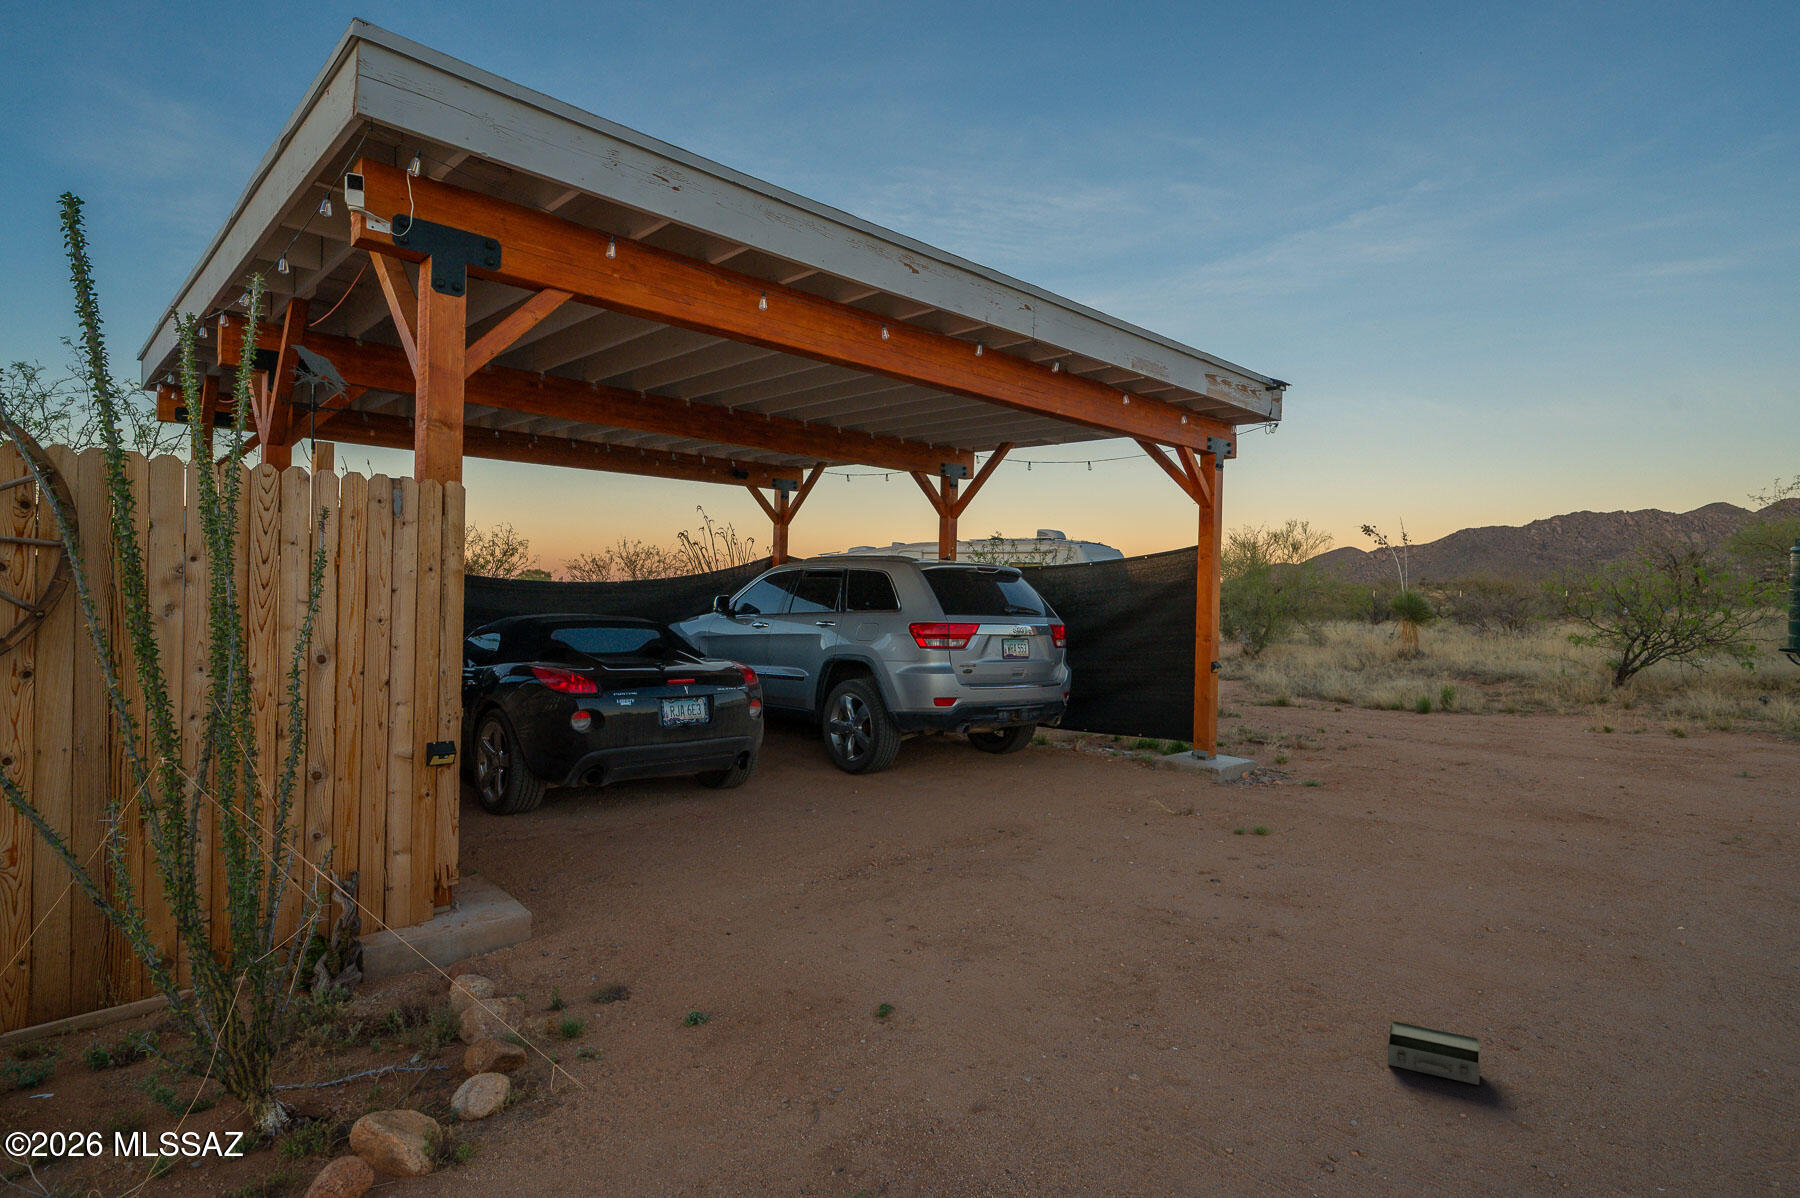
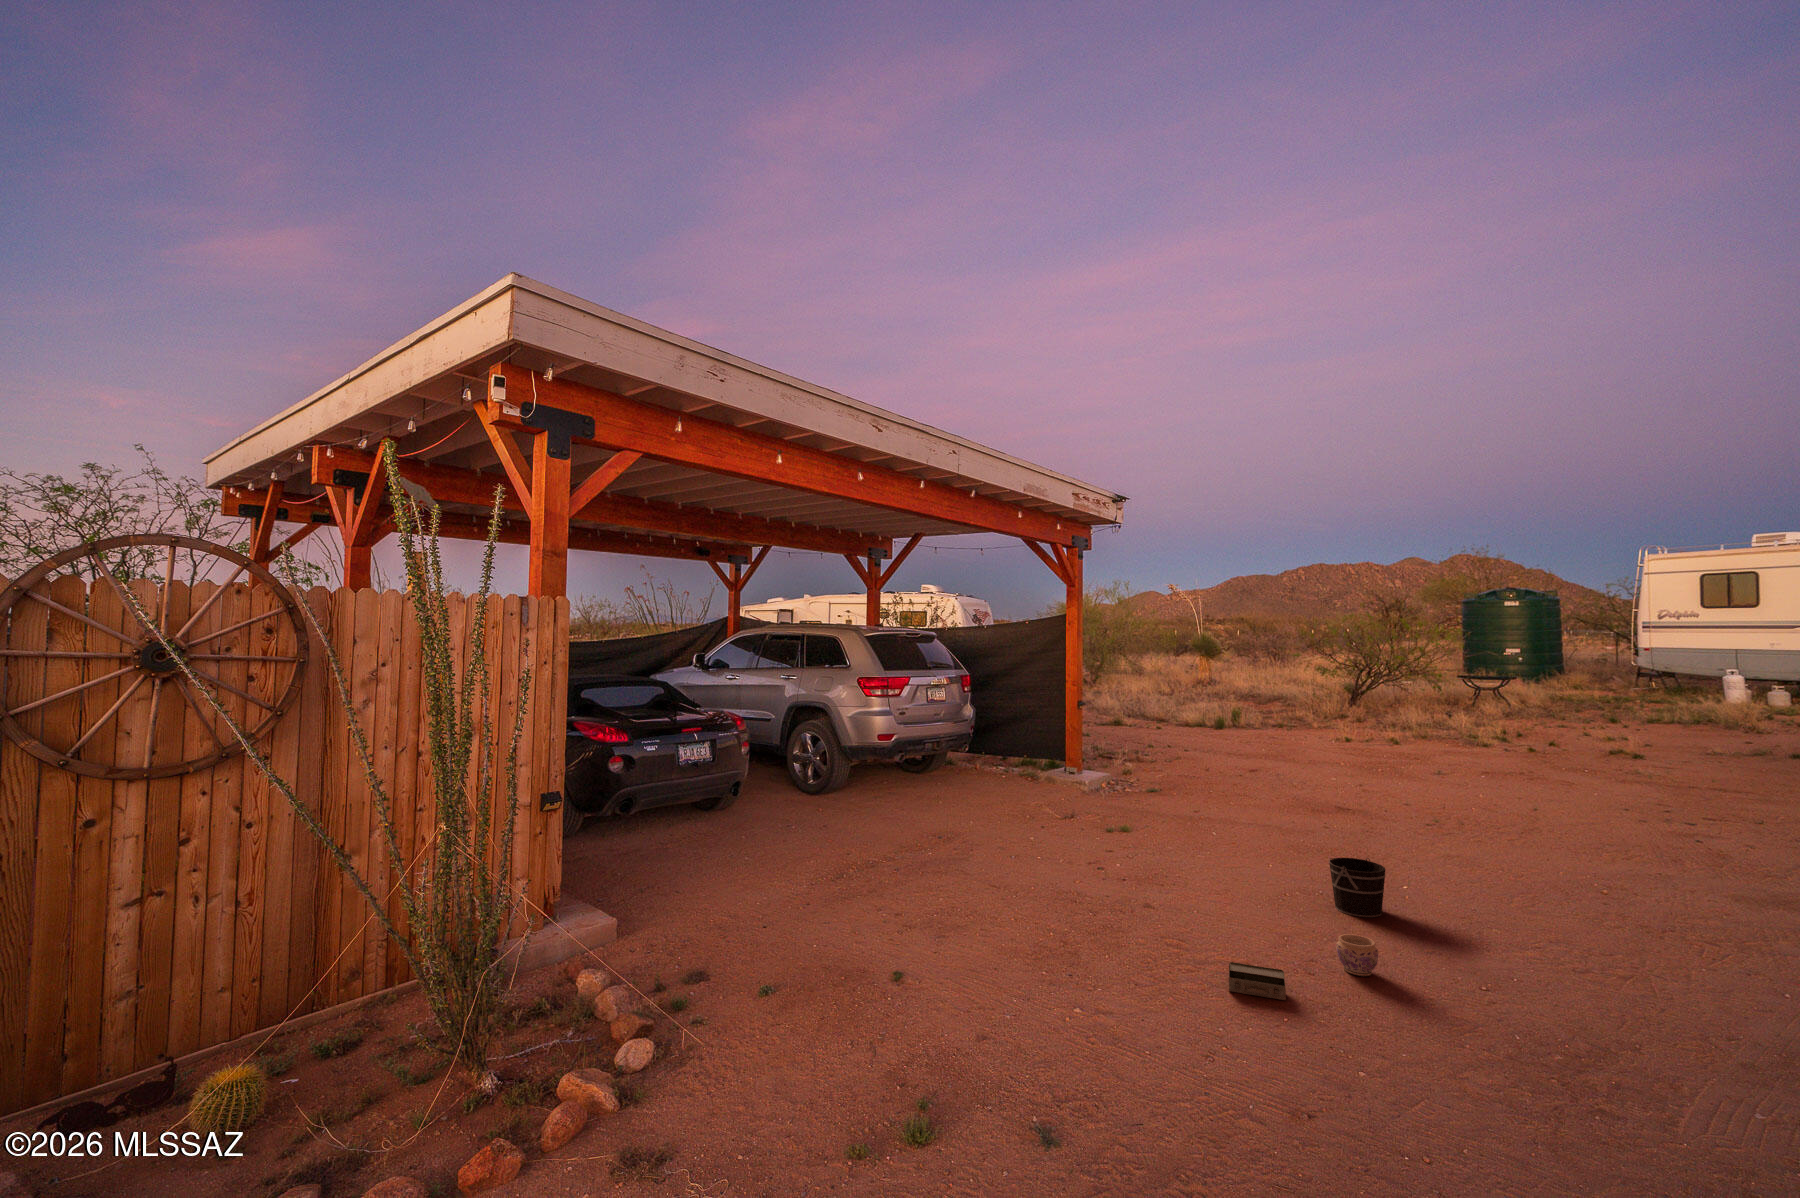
bucket: none [1566,878,1658,968] -> present [1329,858,1385,917]
planter: none [1569,990,1640,1057] -> present [1336,934,1379,977]

